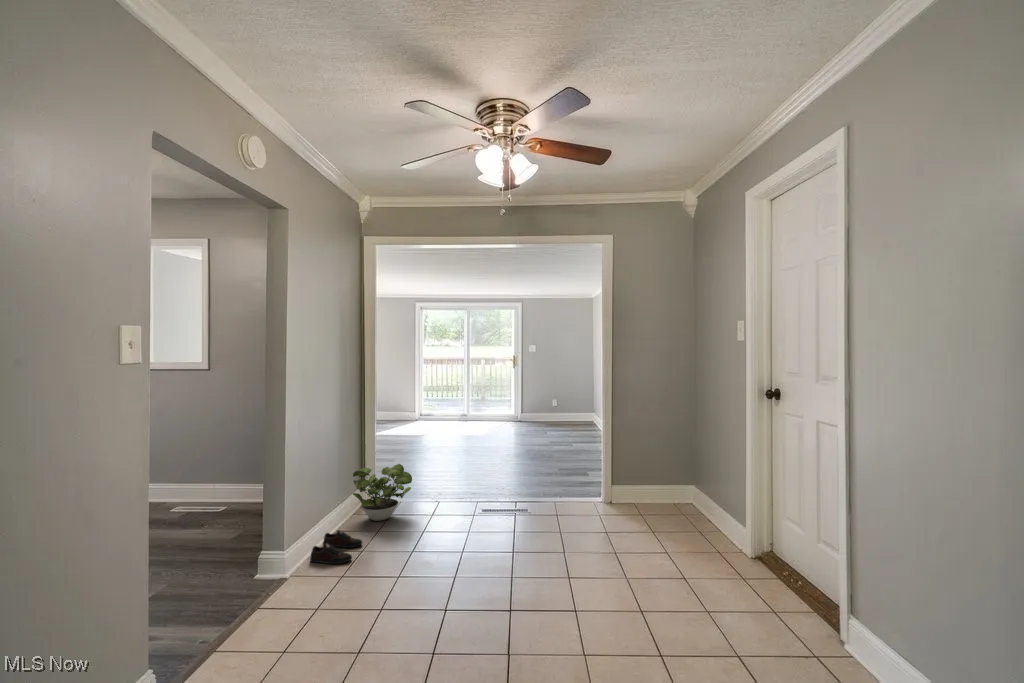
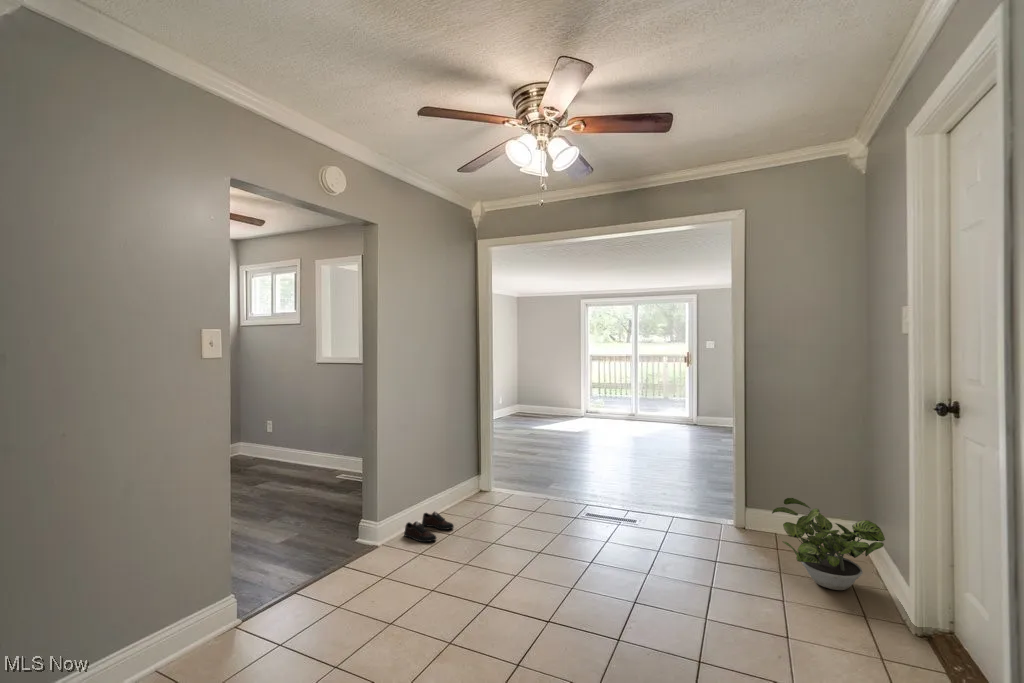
potted plant: present [353,464,412,521] -> present [772,498,885,590]

